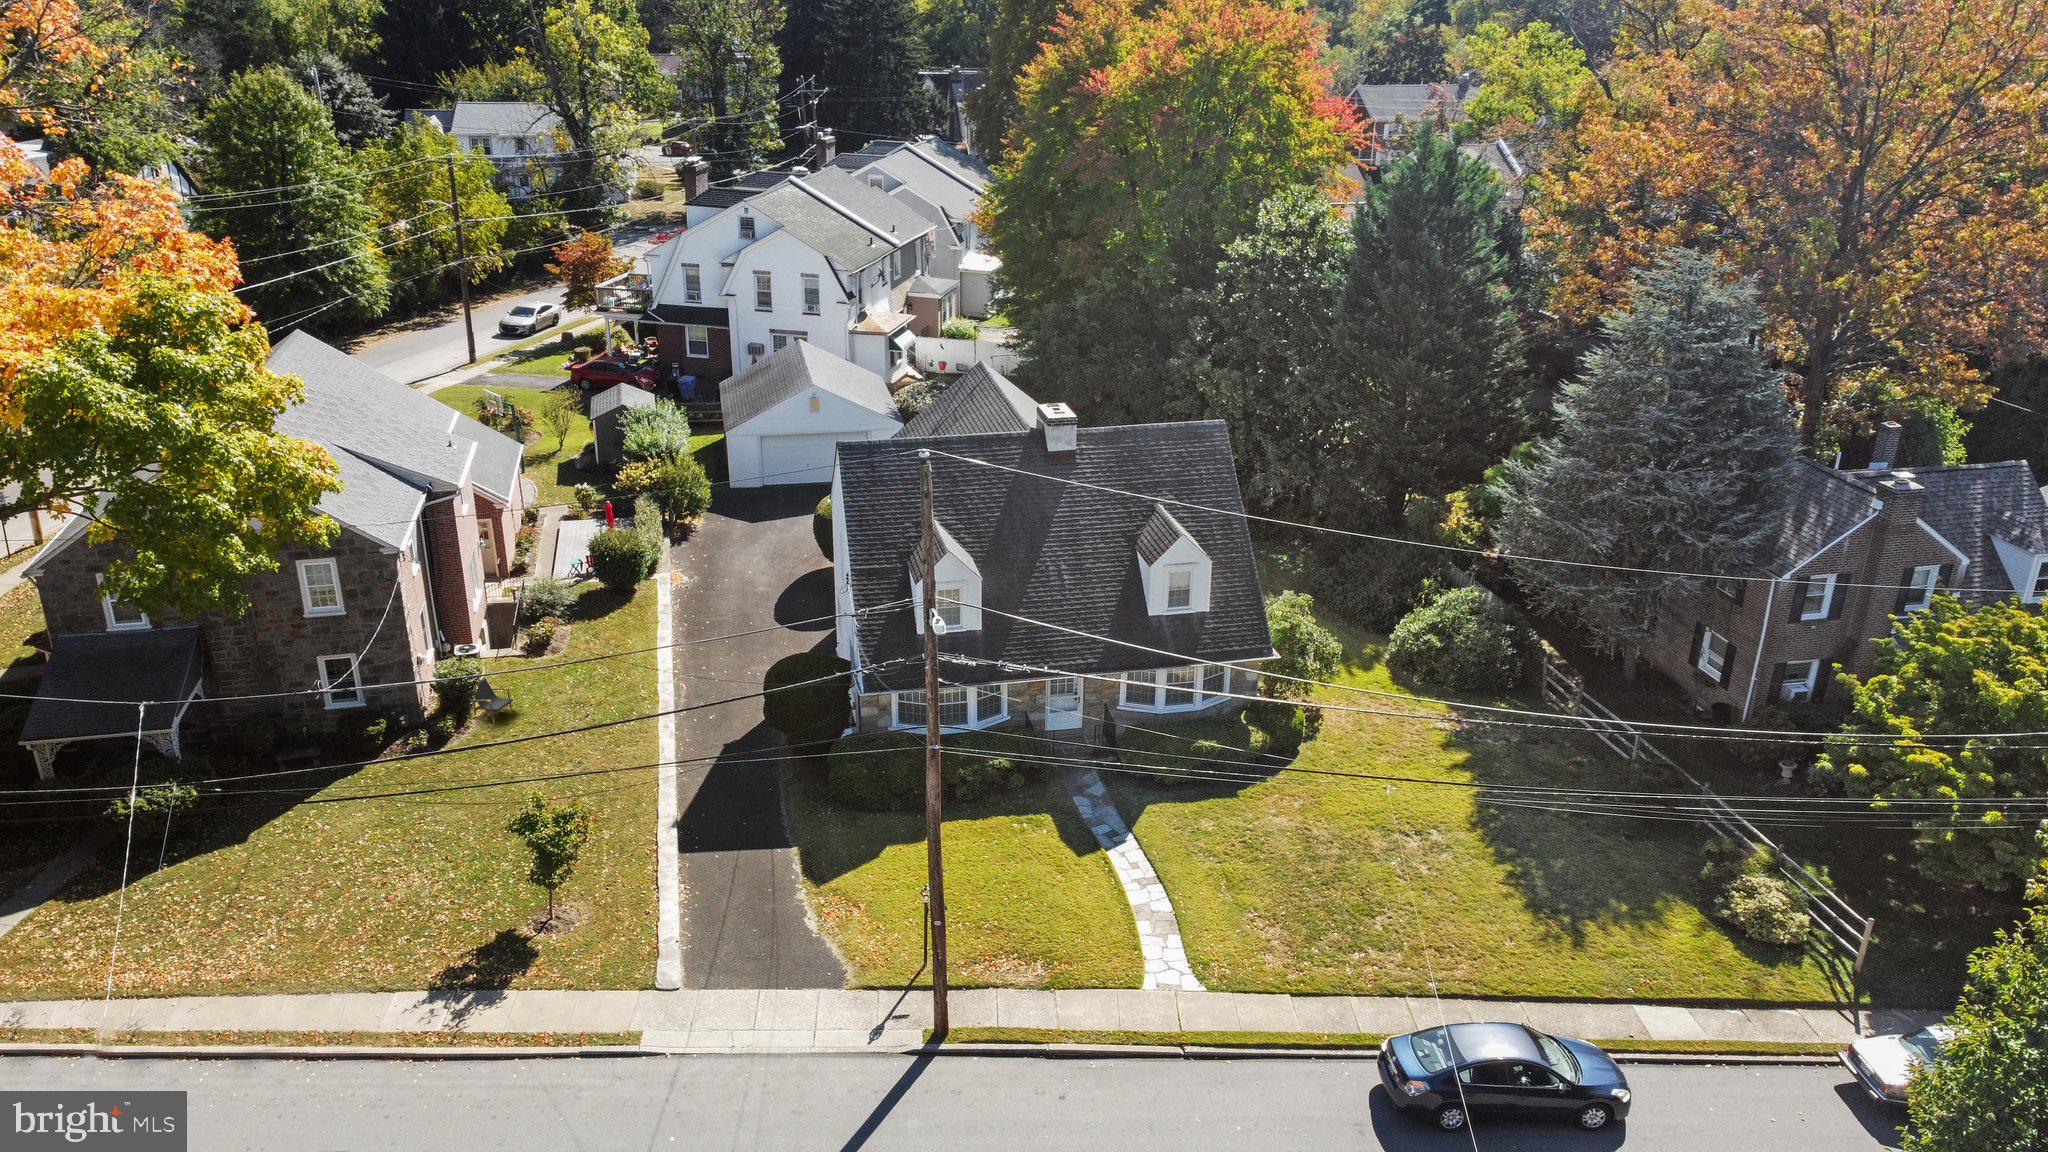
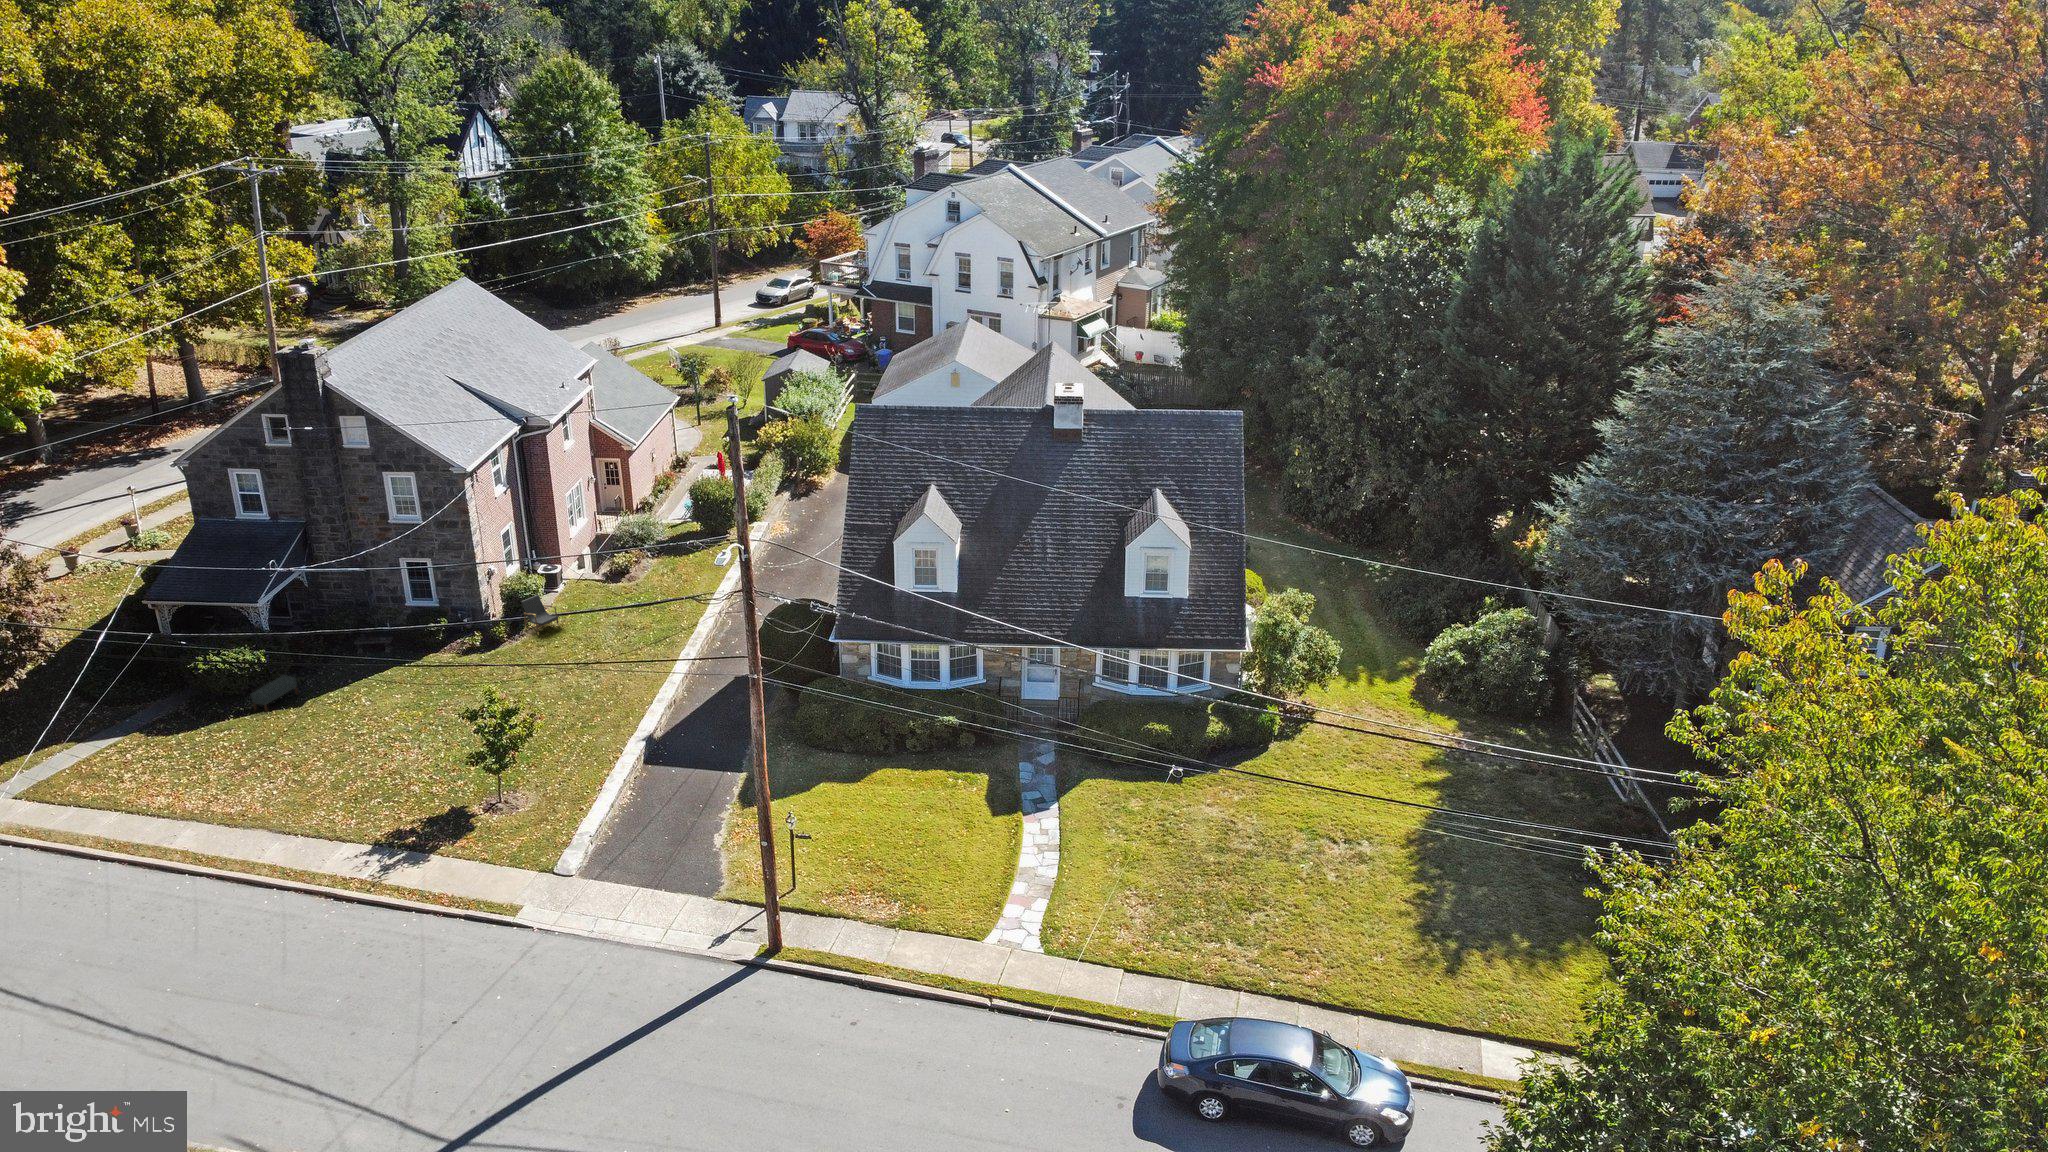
bench: none [187,806,239,854] -> present [251,675,298,712]

